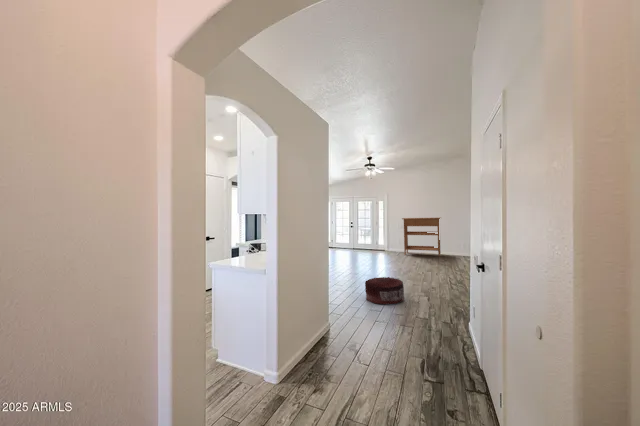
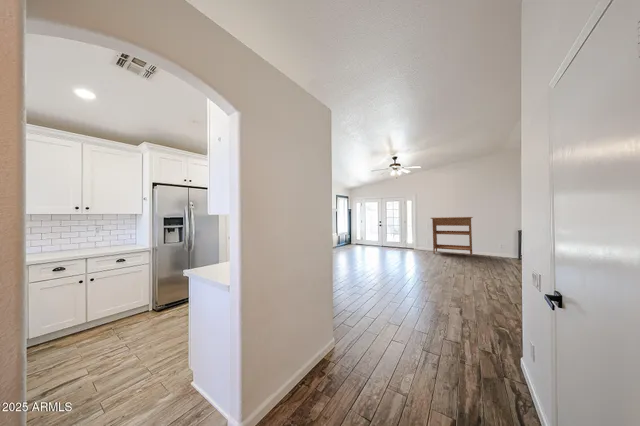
pouf: present [365,277,404,305] -> none [385,282,431,315]

